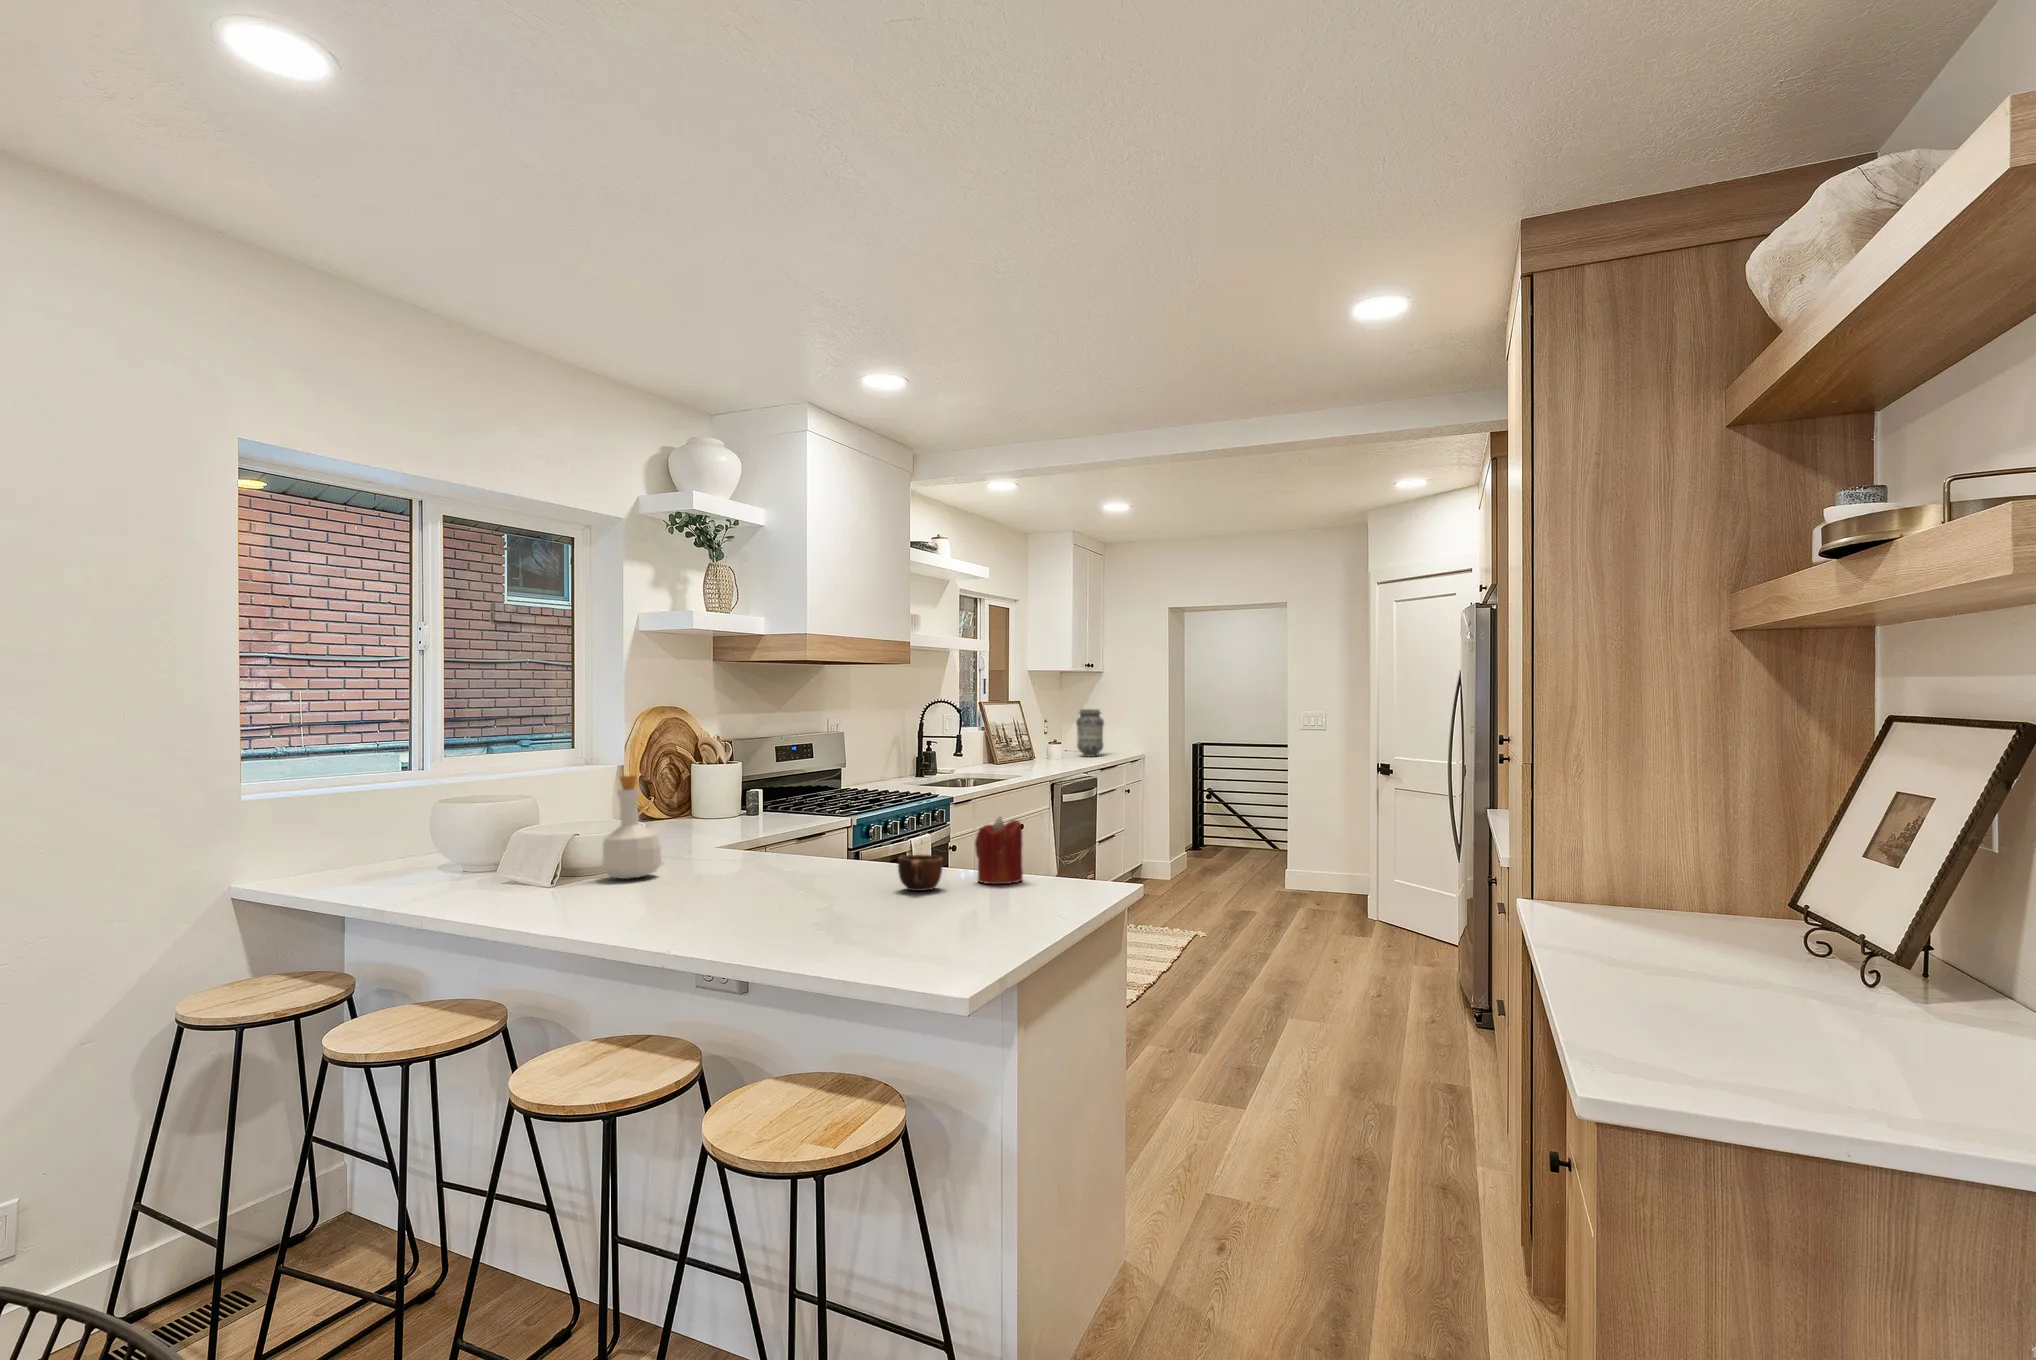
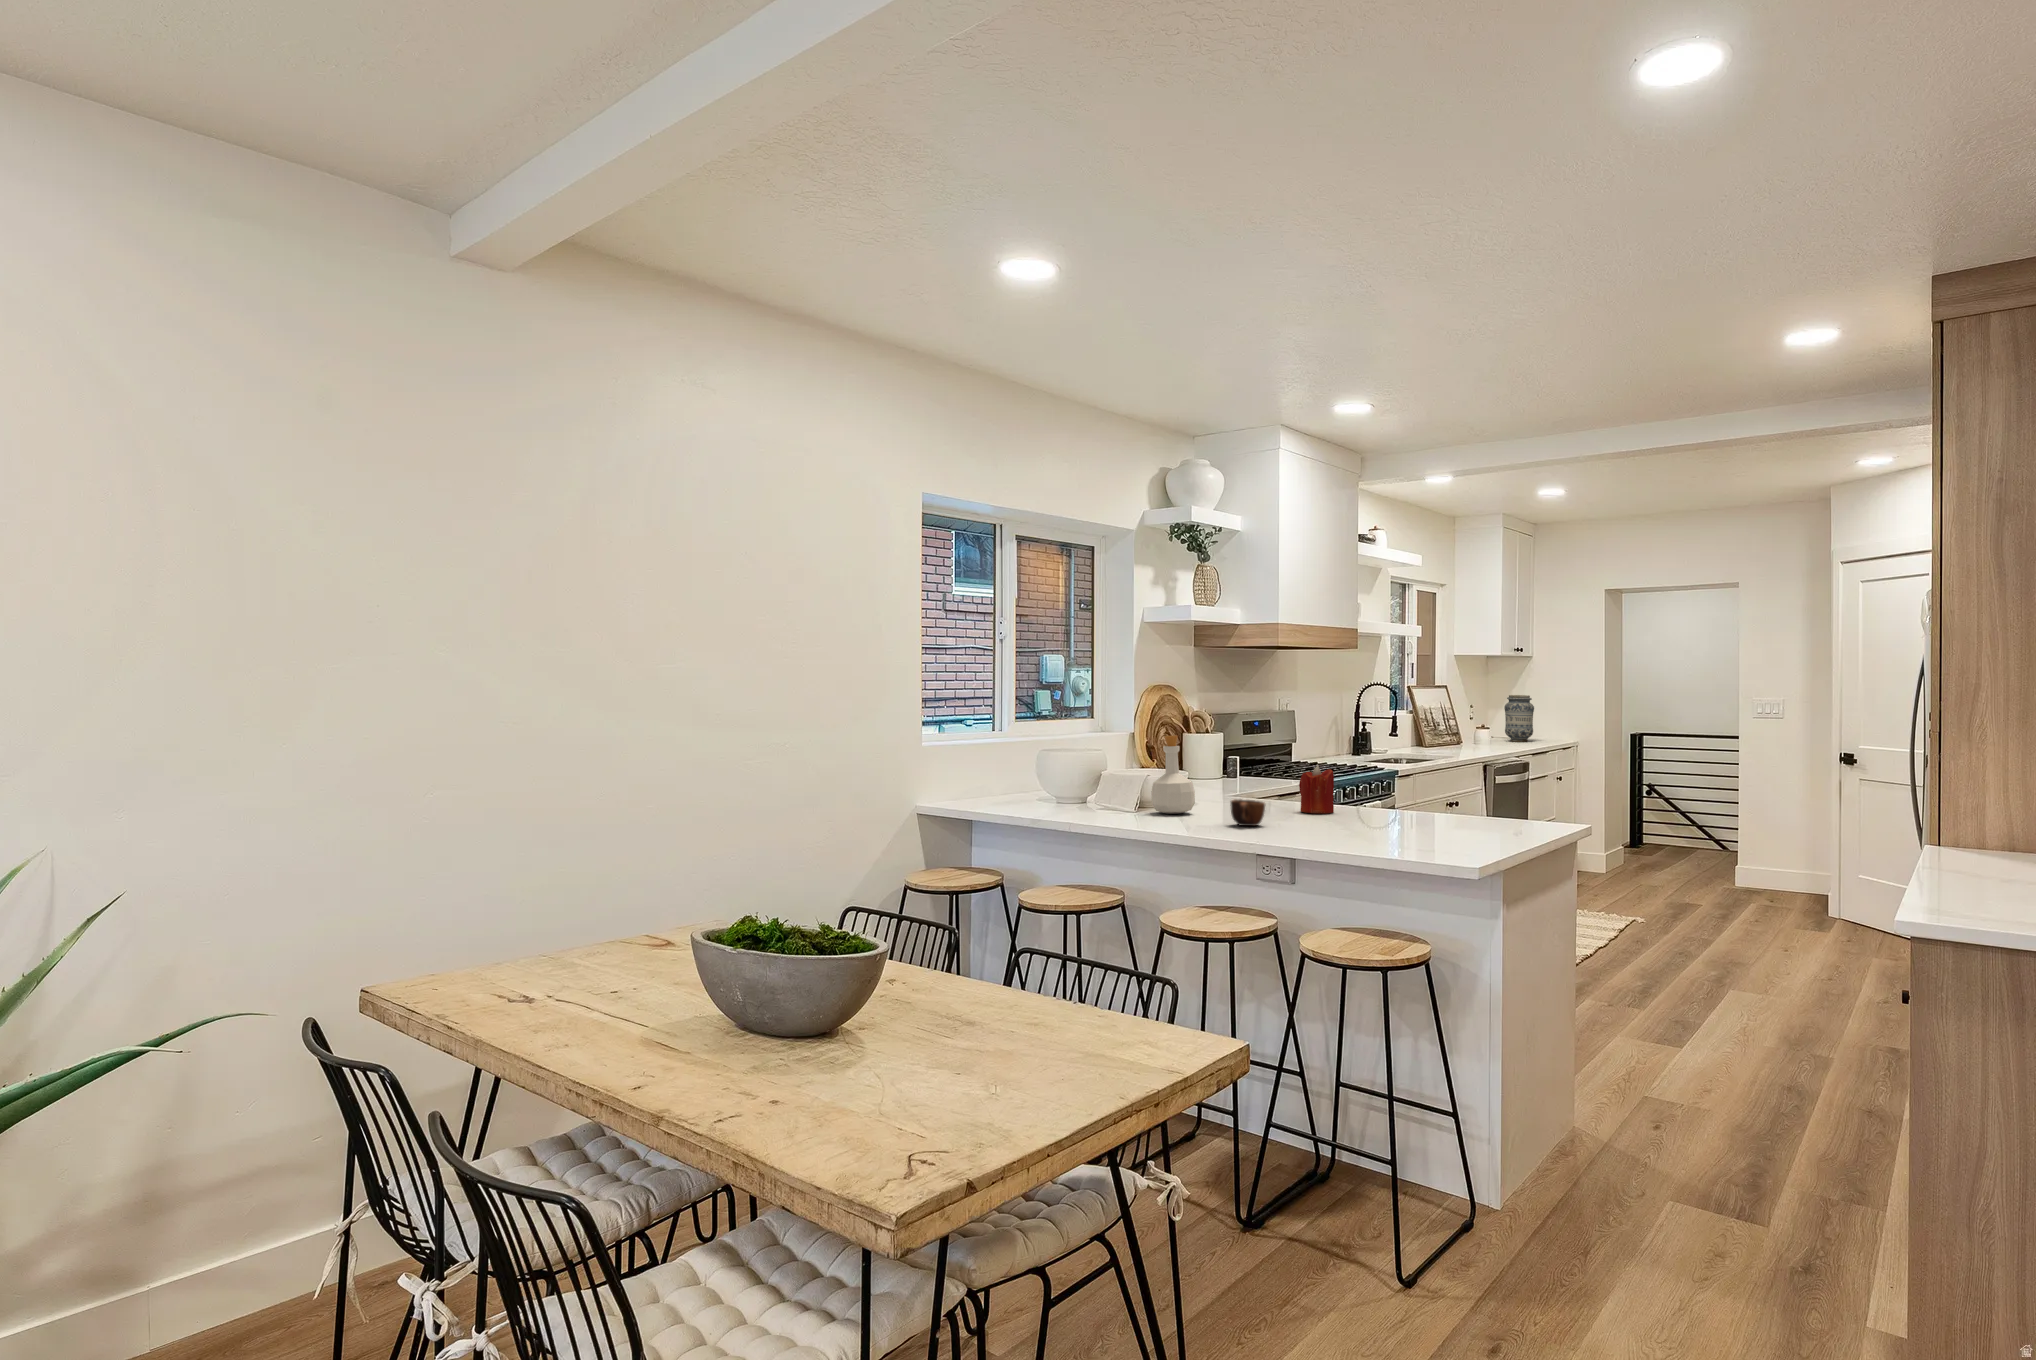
candle: present [975,817,1023,884] -> present [1299,766,1334,814]
mug: present [898,855,943,891] -> present [1230,799,1265,826]

